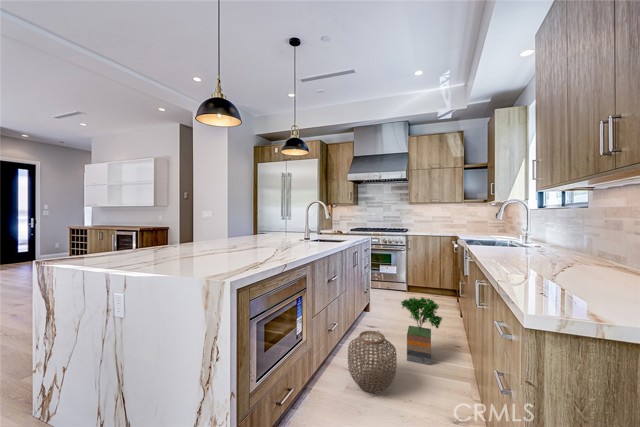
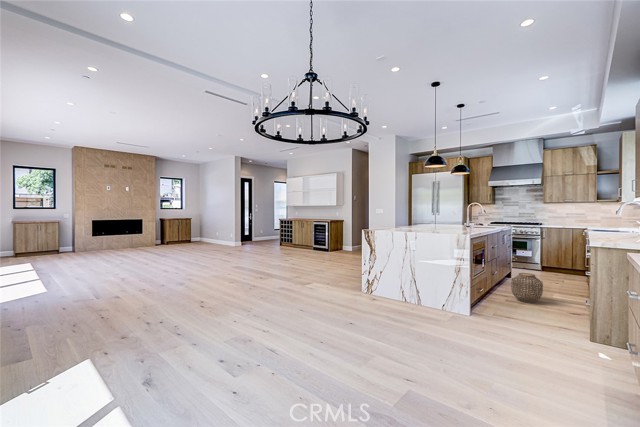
potted tree: present [401,298,442,365] -> none [542,260,574,299]

